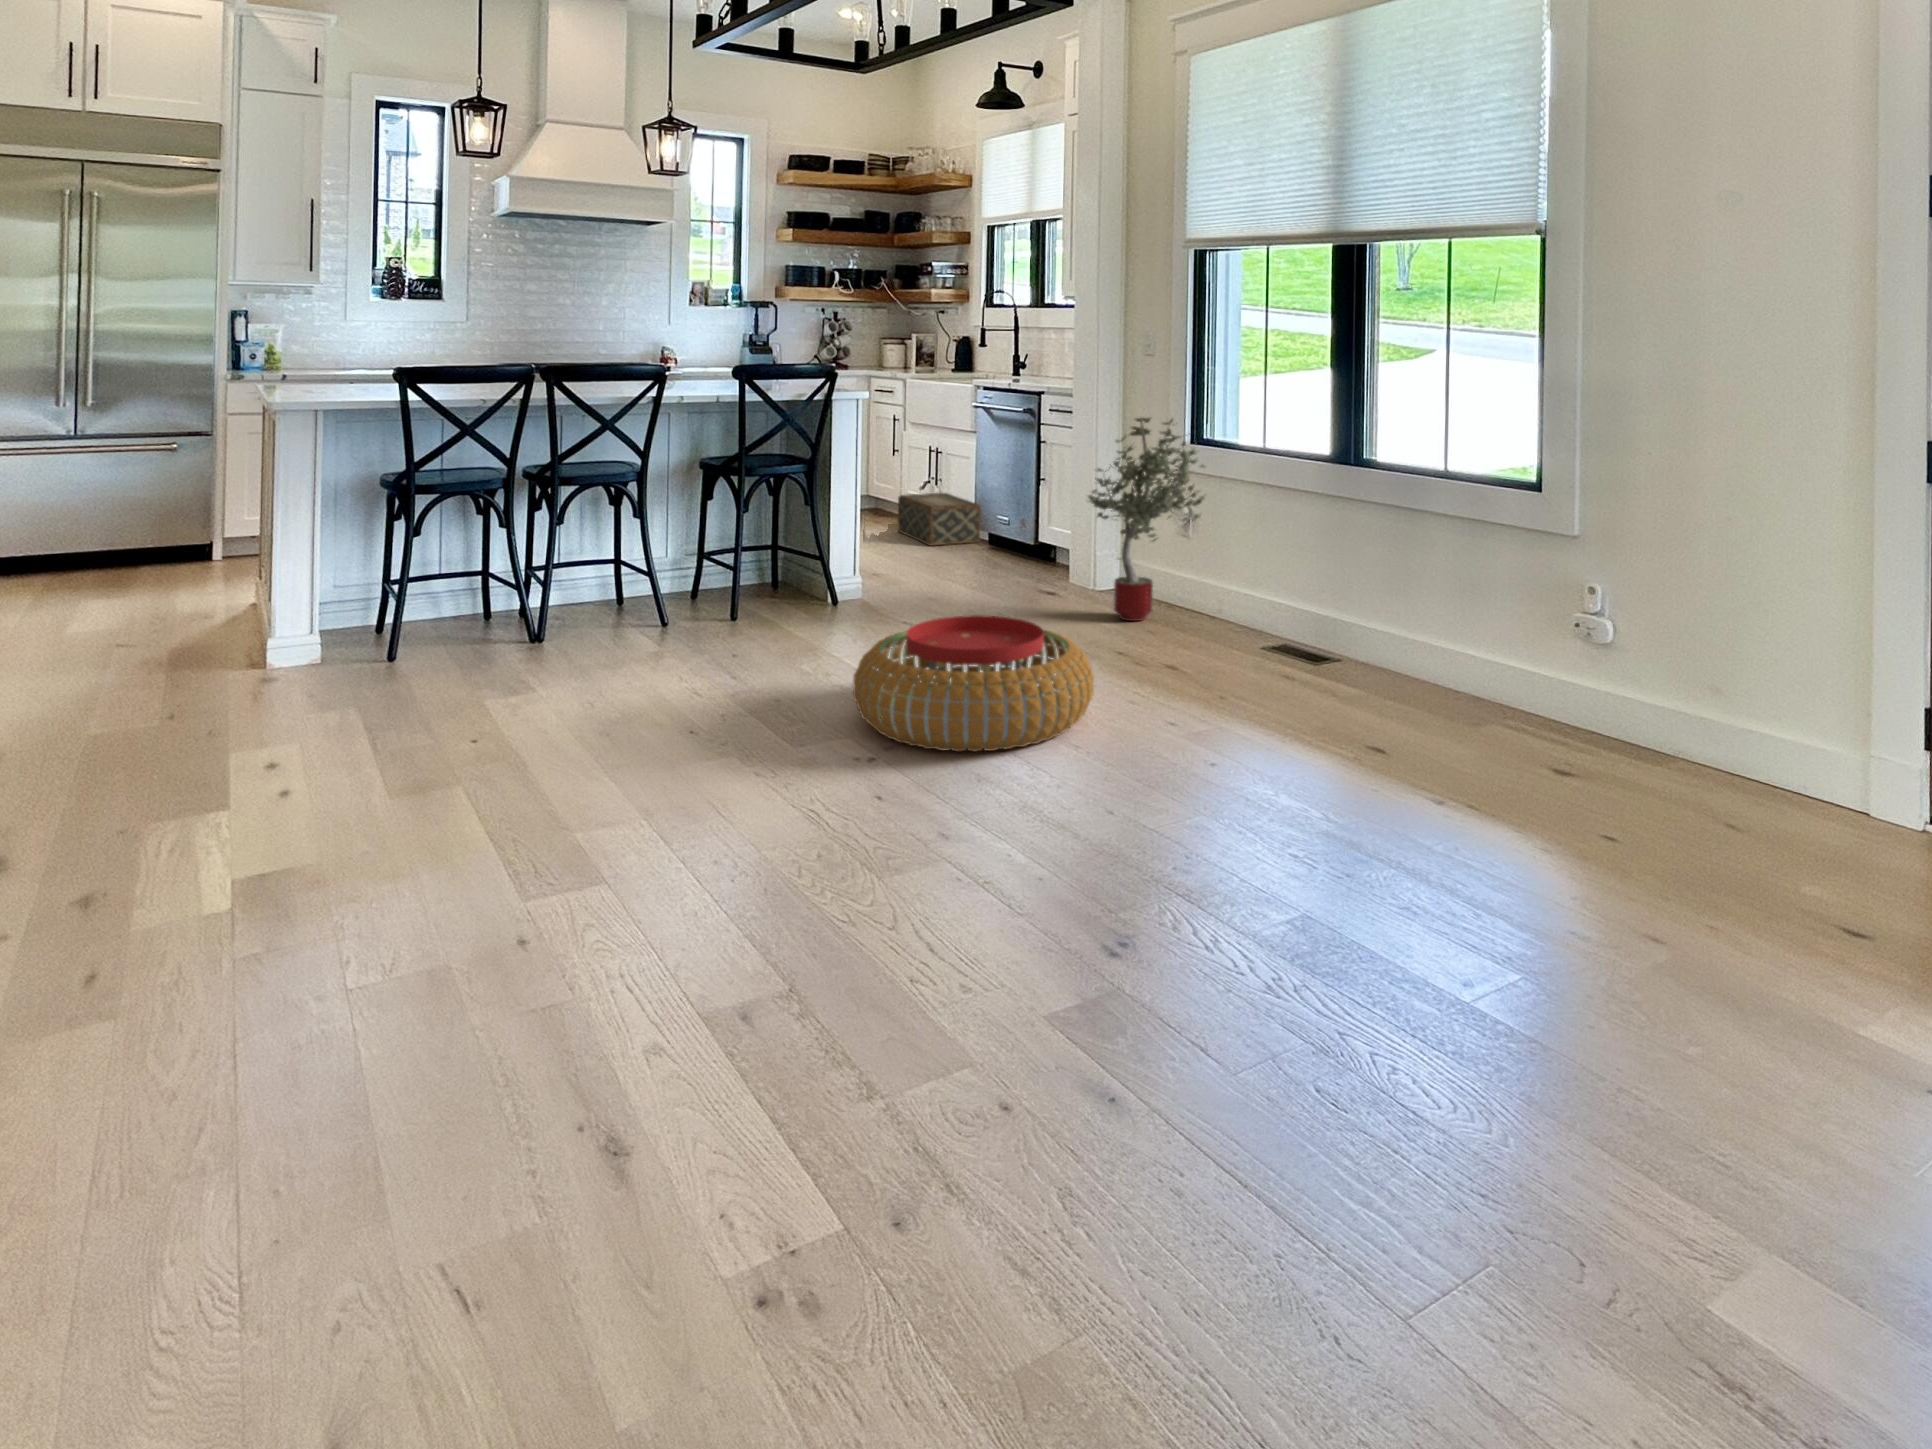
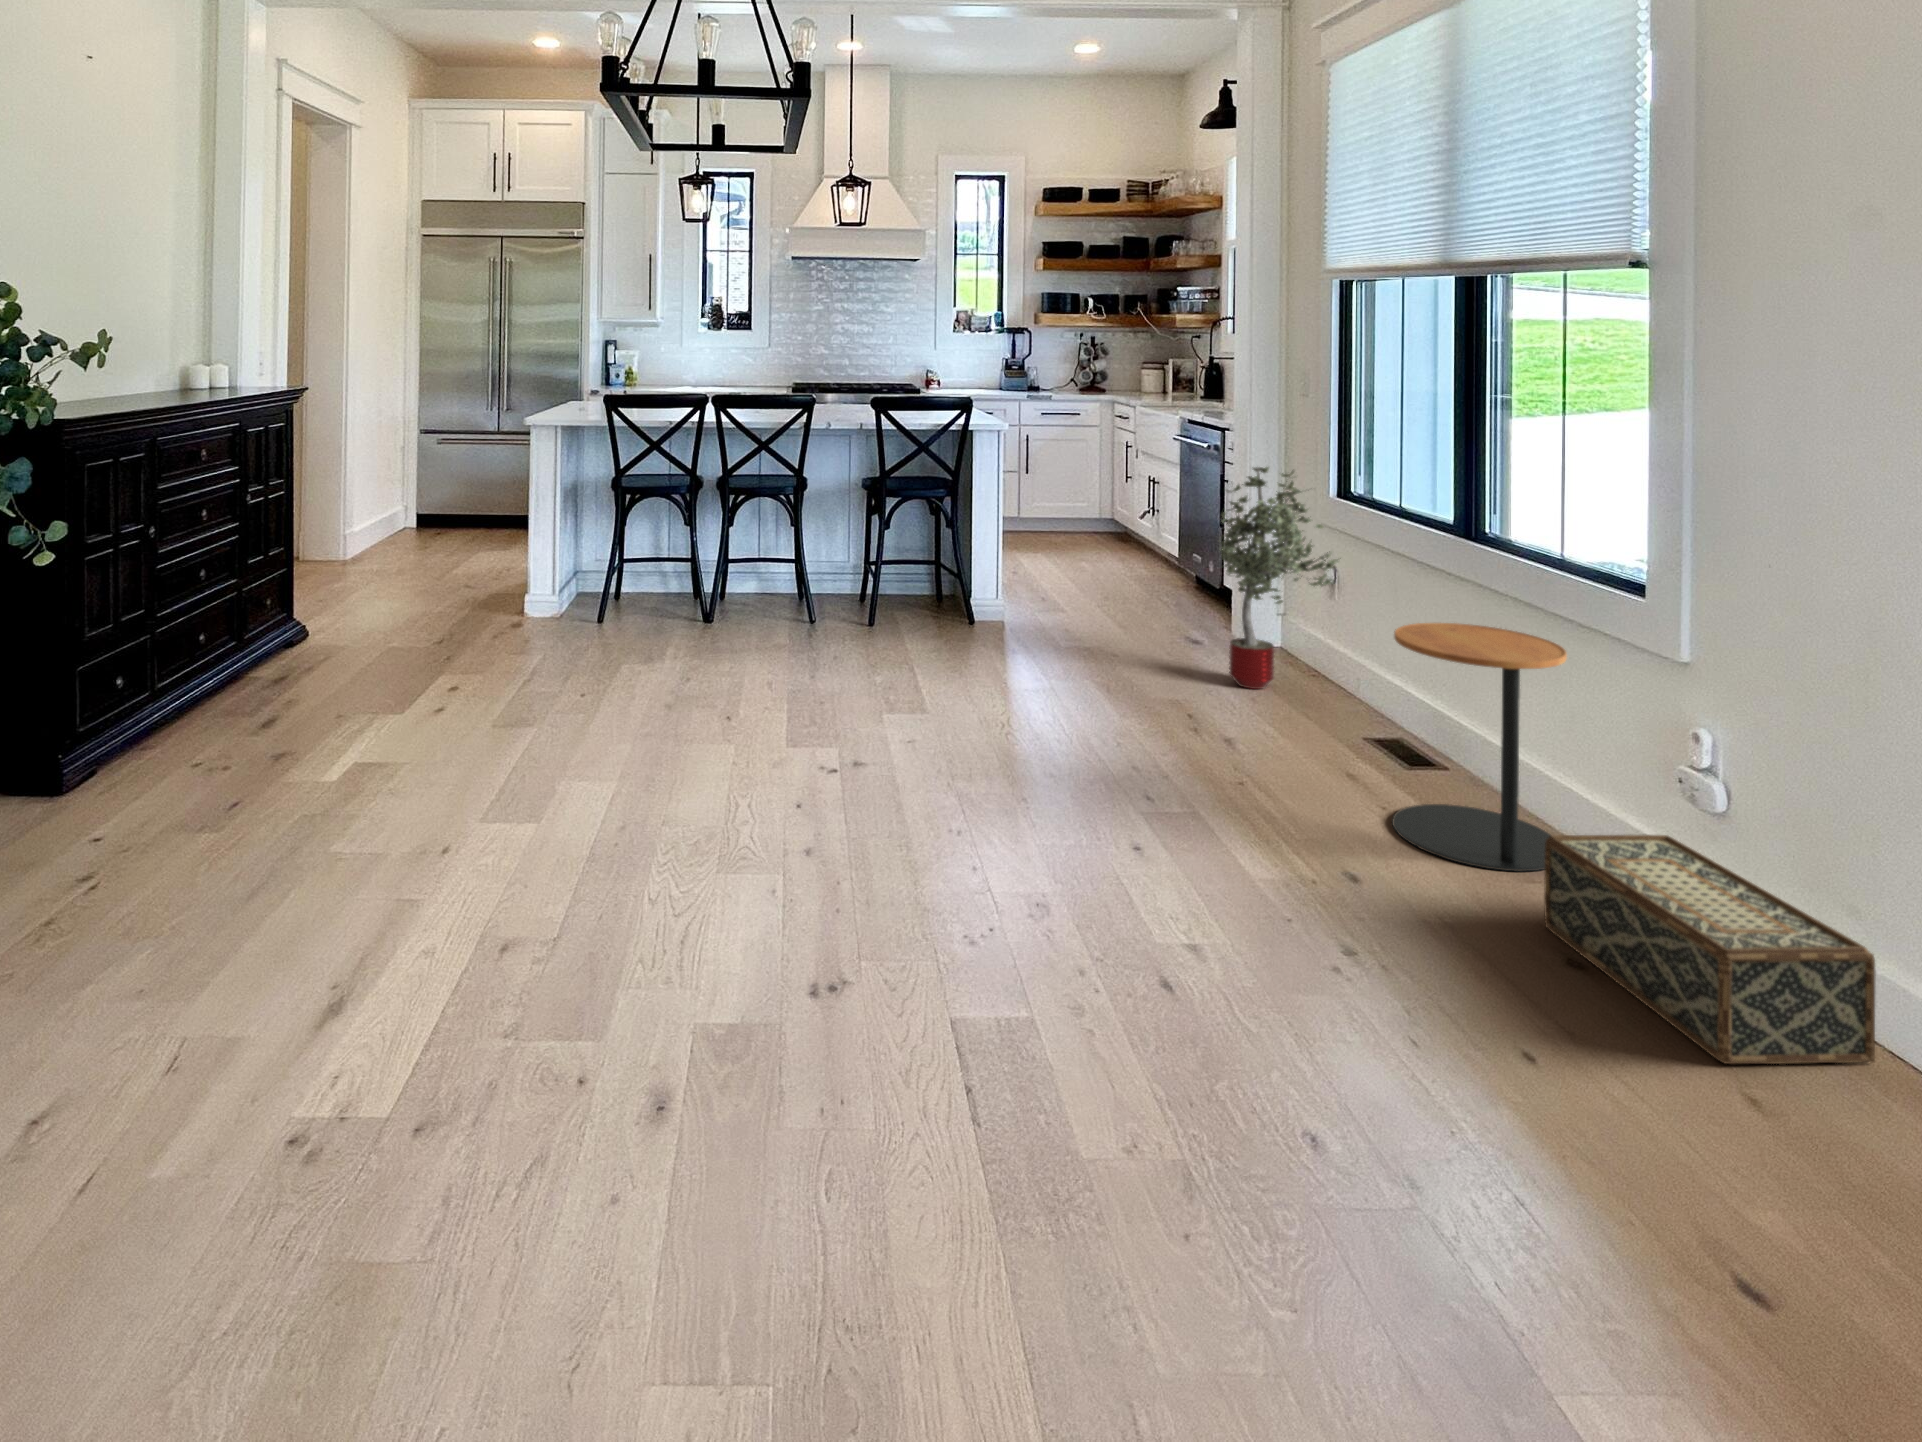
woven basket: present [898,493,981,546] -> present [1544,835,1875,1064]
side table: none [1344,530,1475,720] -> present [1392,623,1567,871]
pouf: present [853,615,1094,752] -> none [850,652,1086,791]

